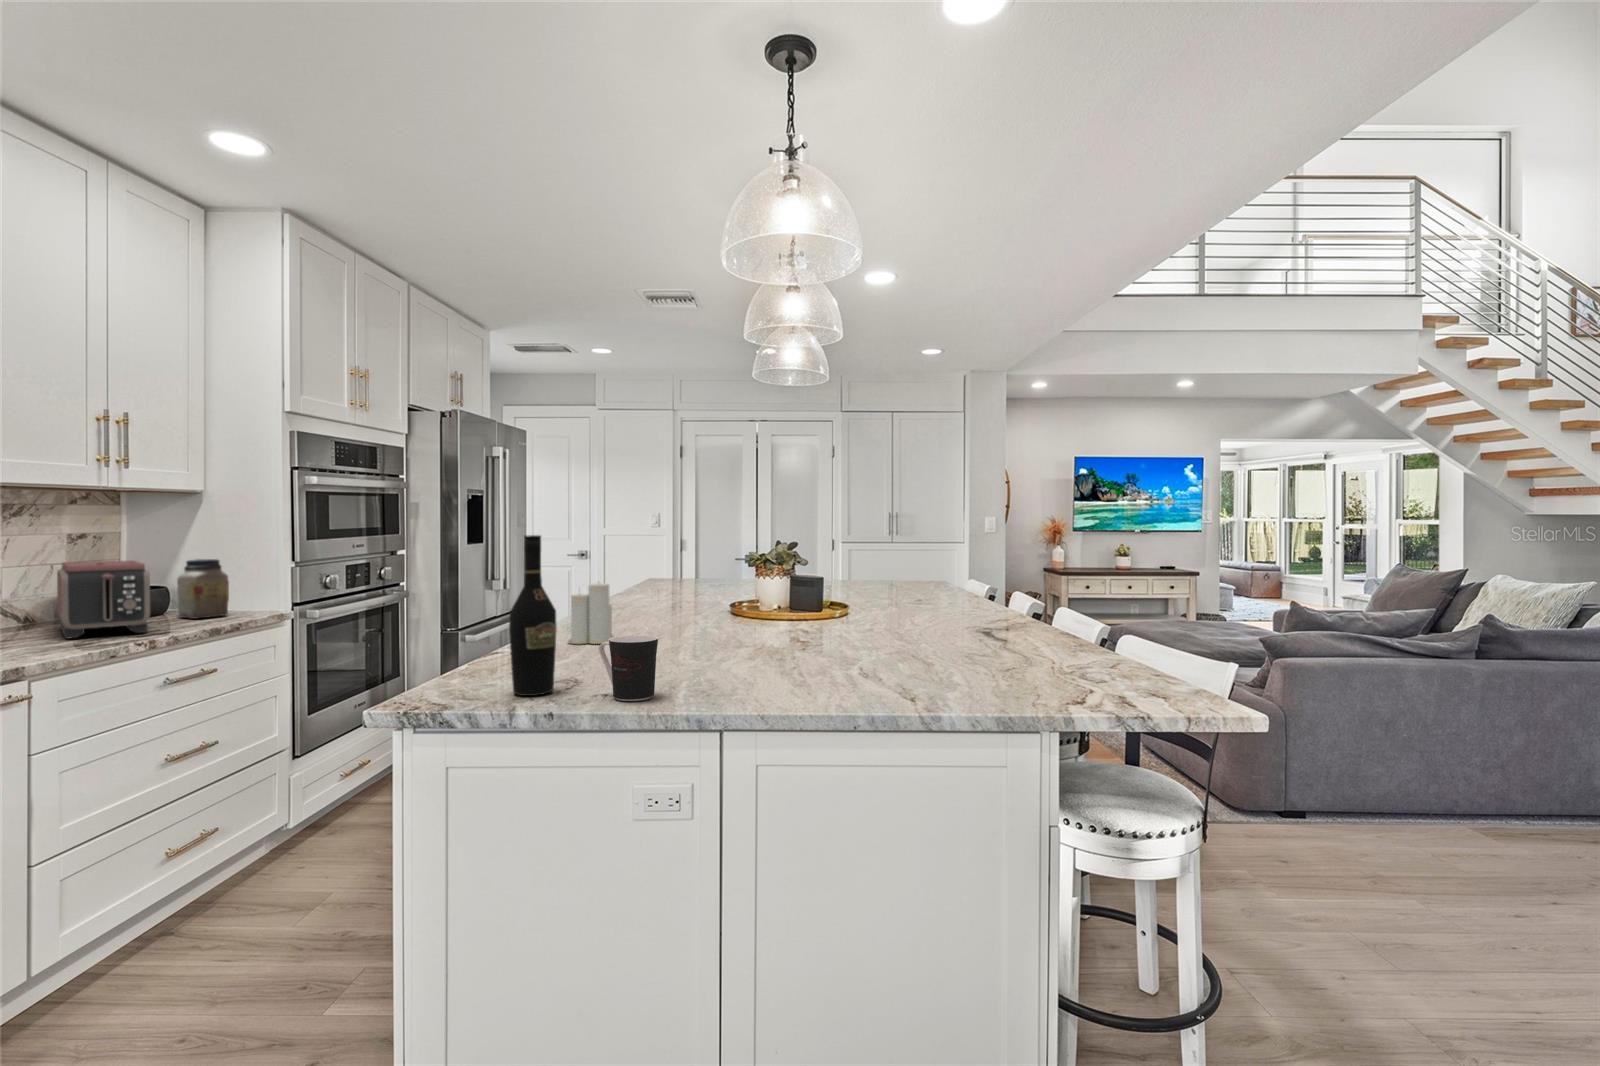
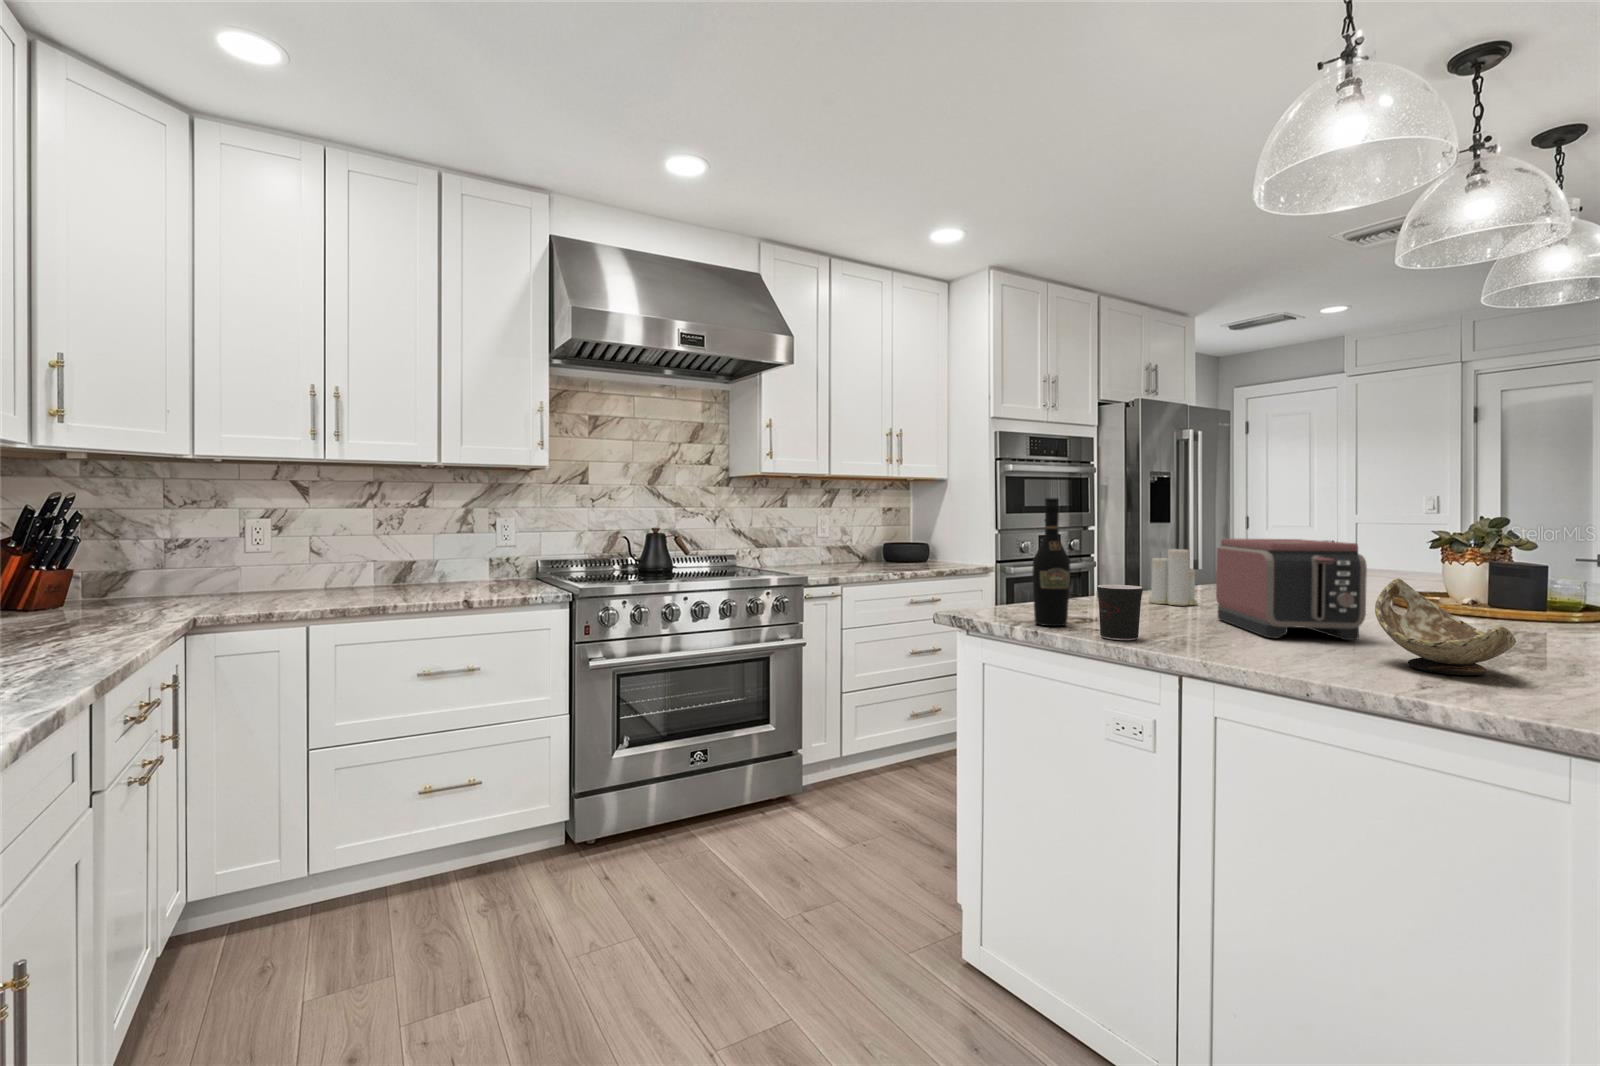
jar: present [177,559,229,619] -> none [926,526,954,566]
toaster: present [57,560,150,638] -> present [1216,539,1367,640]
decorative bowl: none [842,606,944,685] -> present [1375,578,1516,675]

